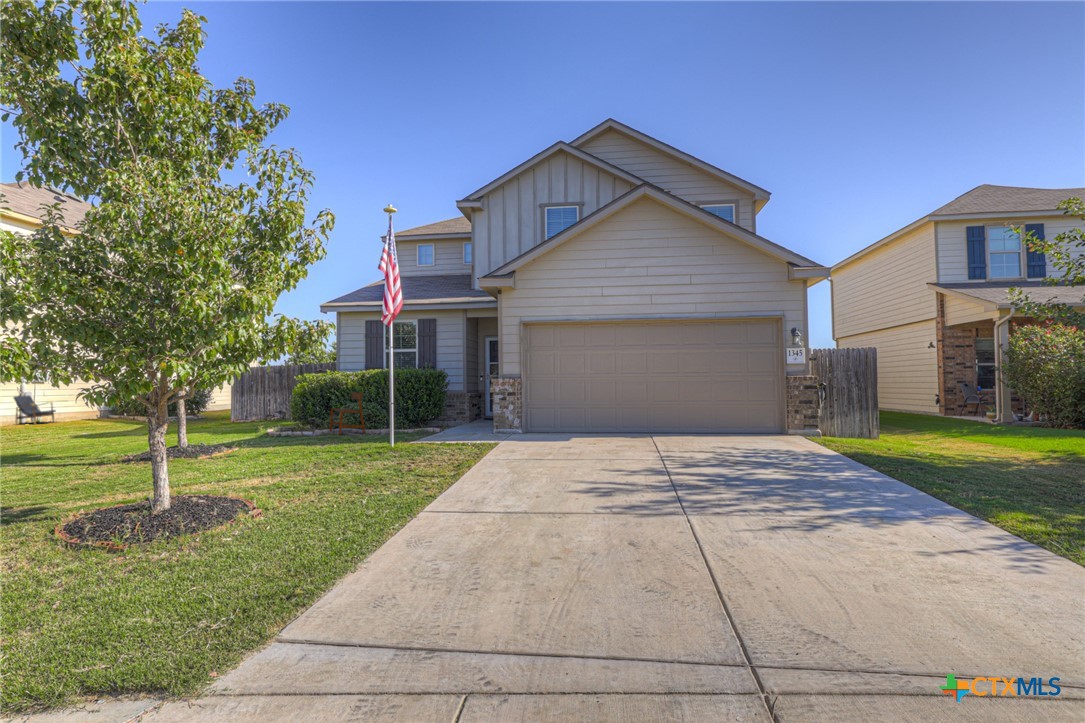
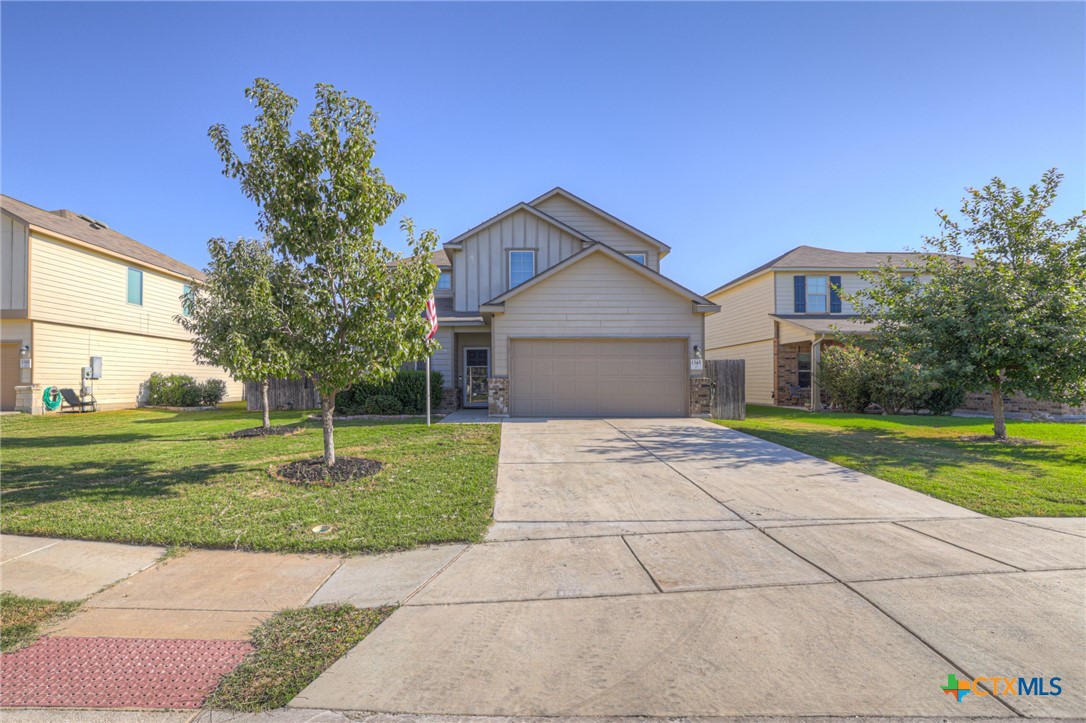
bench: present [330,392,365,435] -> none [354,386,385,419]

